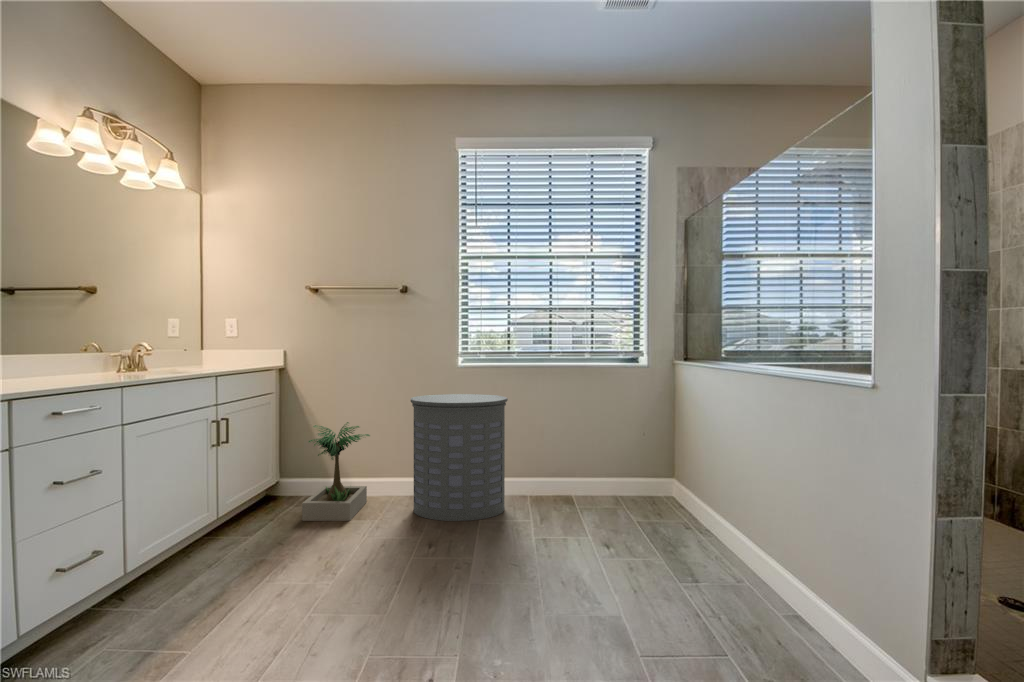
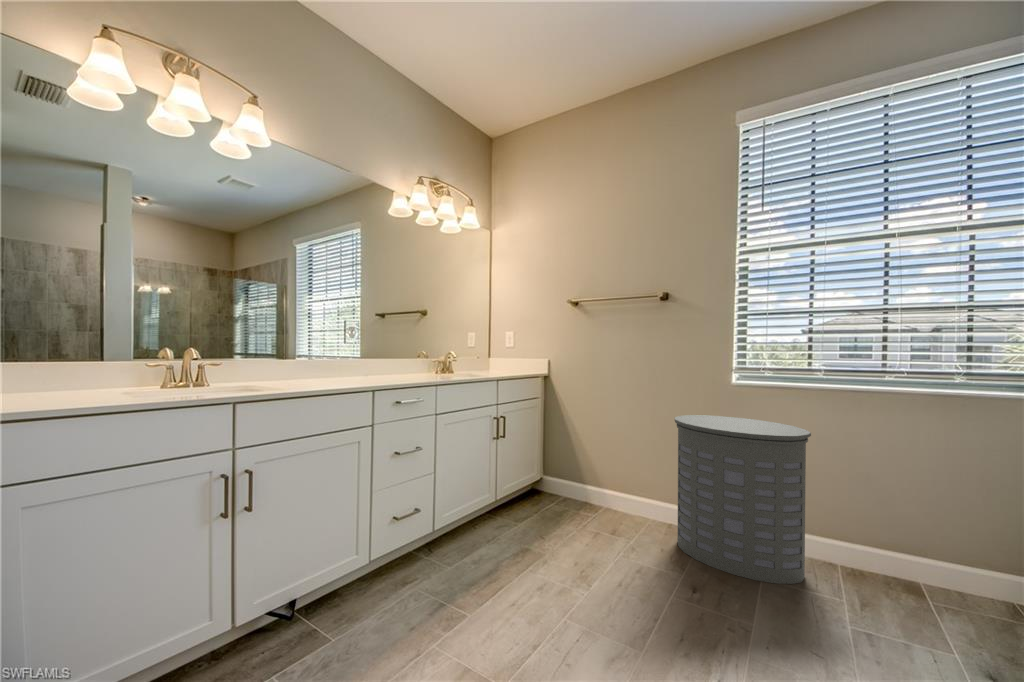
potted plant: present [302,422,370,521] -> none [565,431,633,537]

